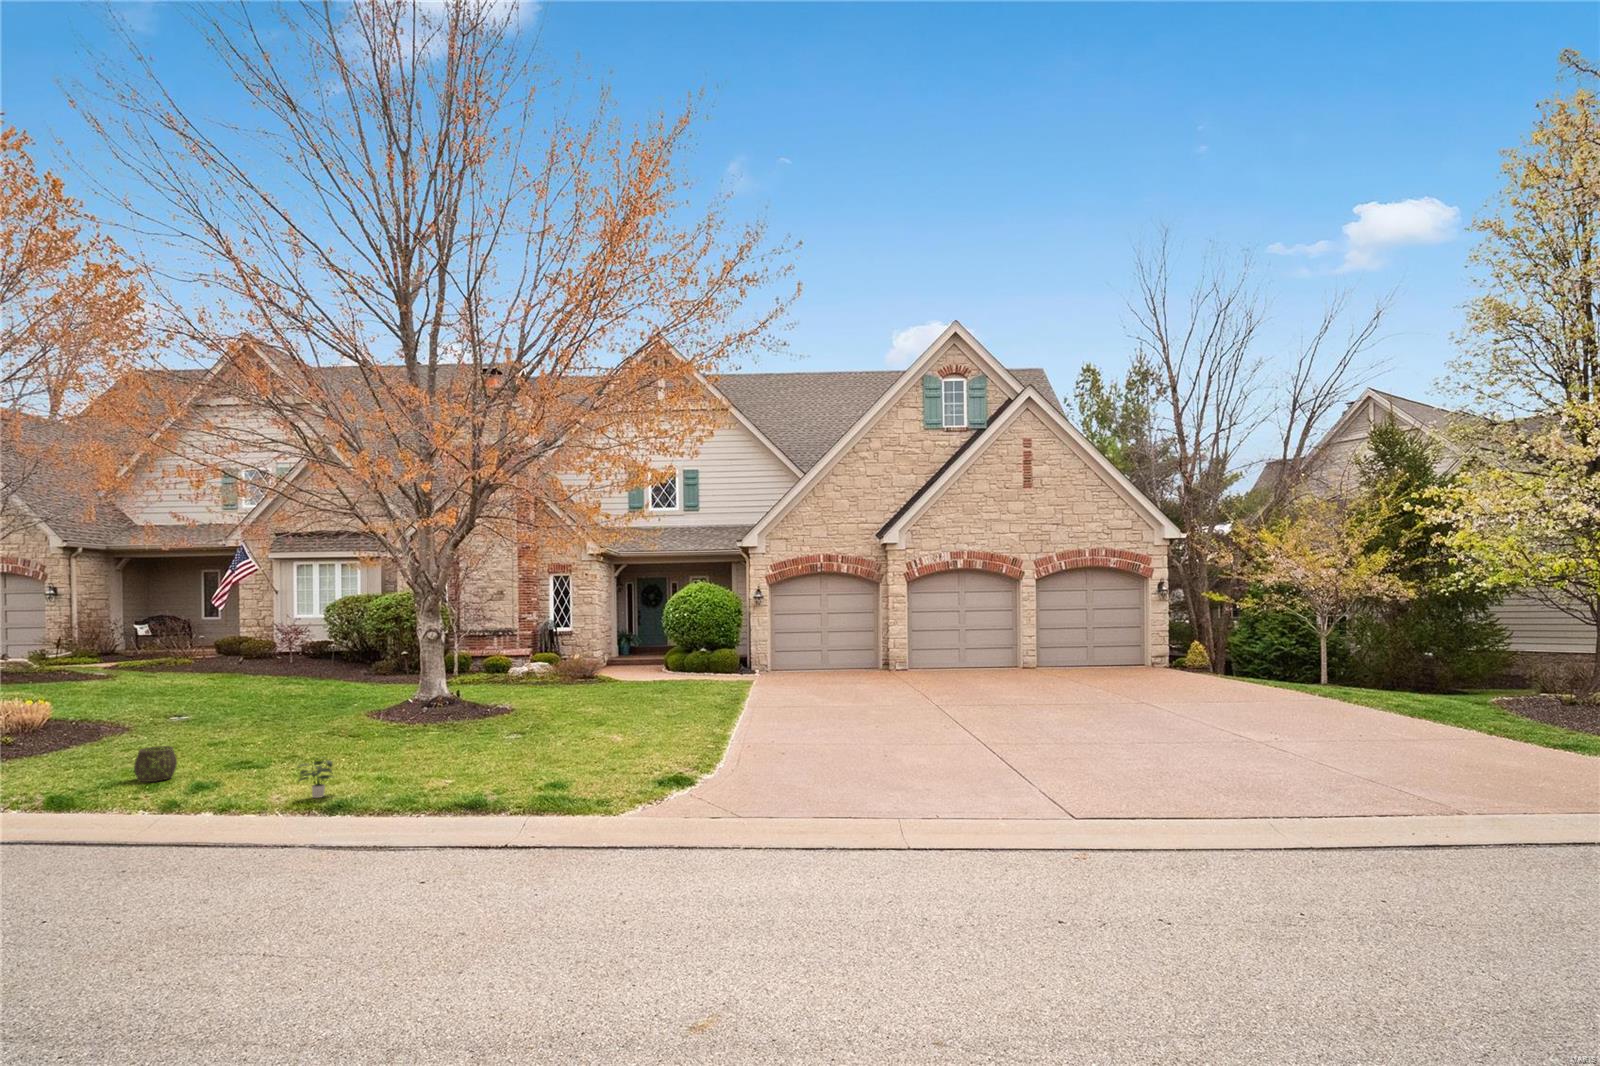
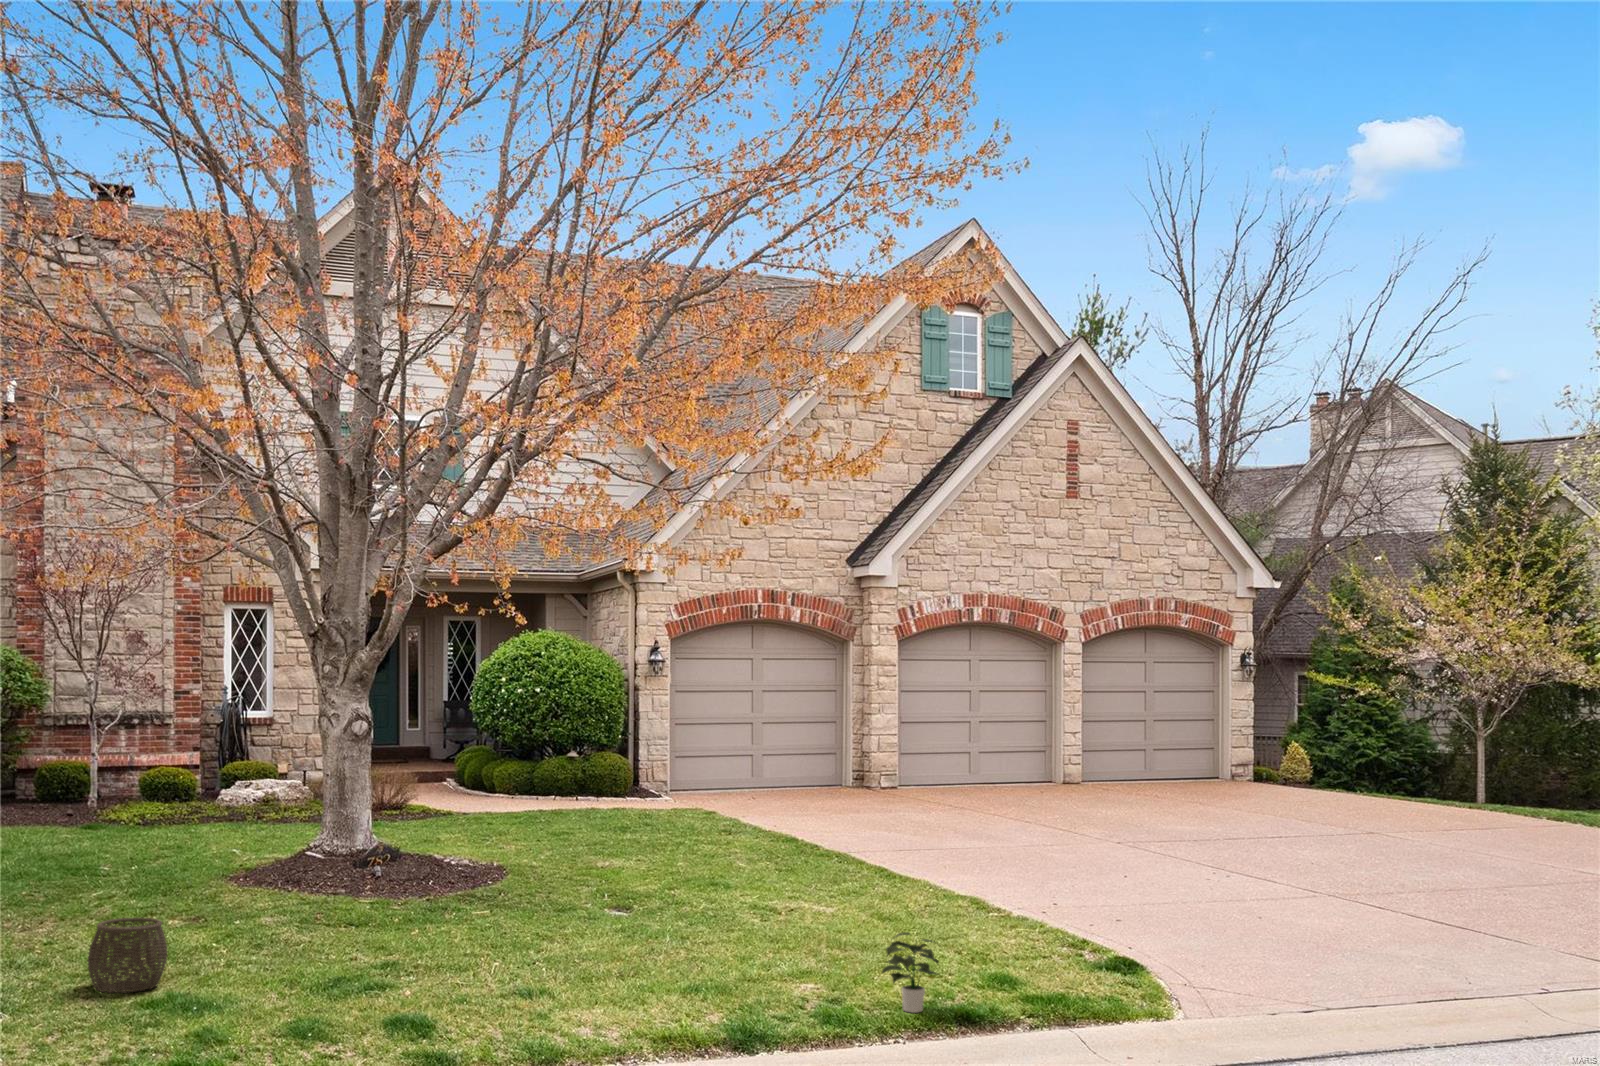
potted plant: present [298,760,333,798] -> present [882,932,939,1013]

